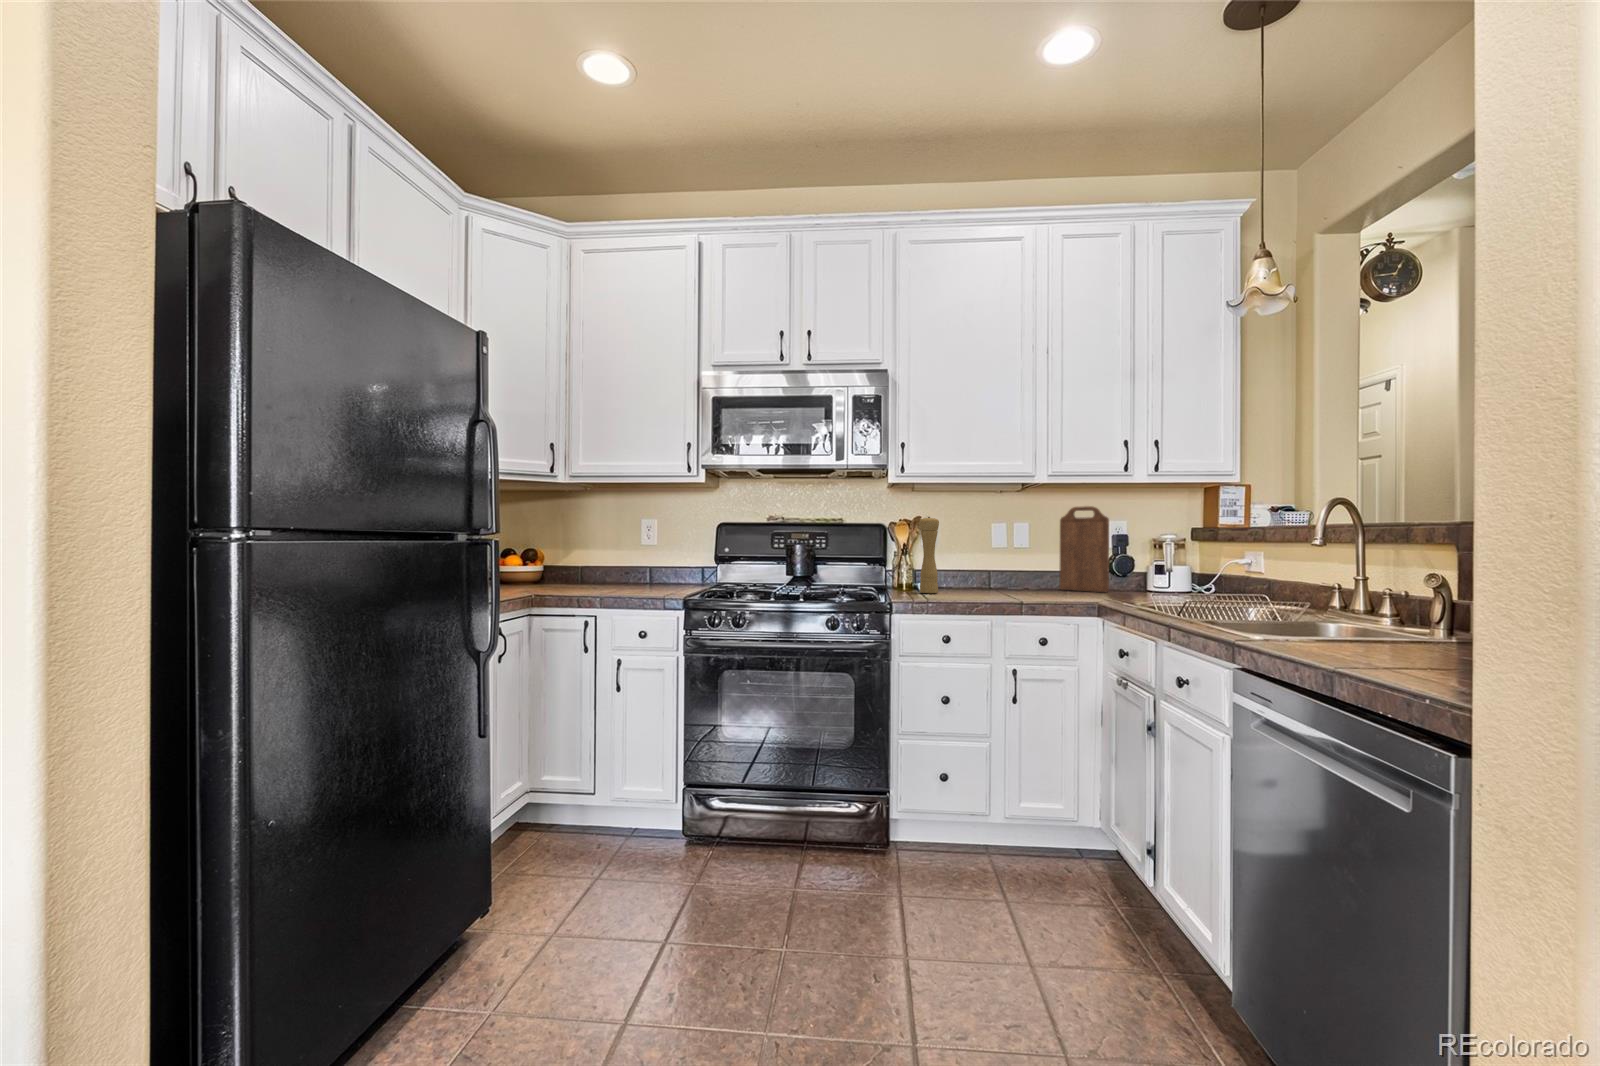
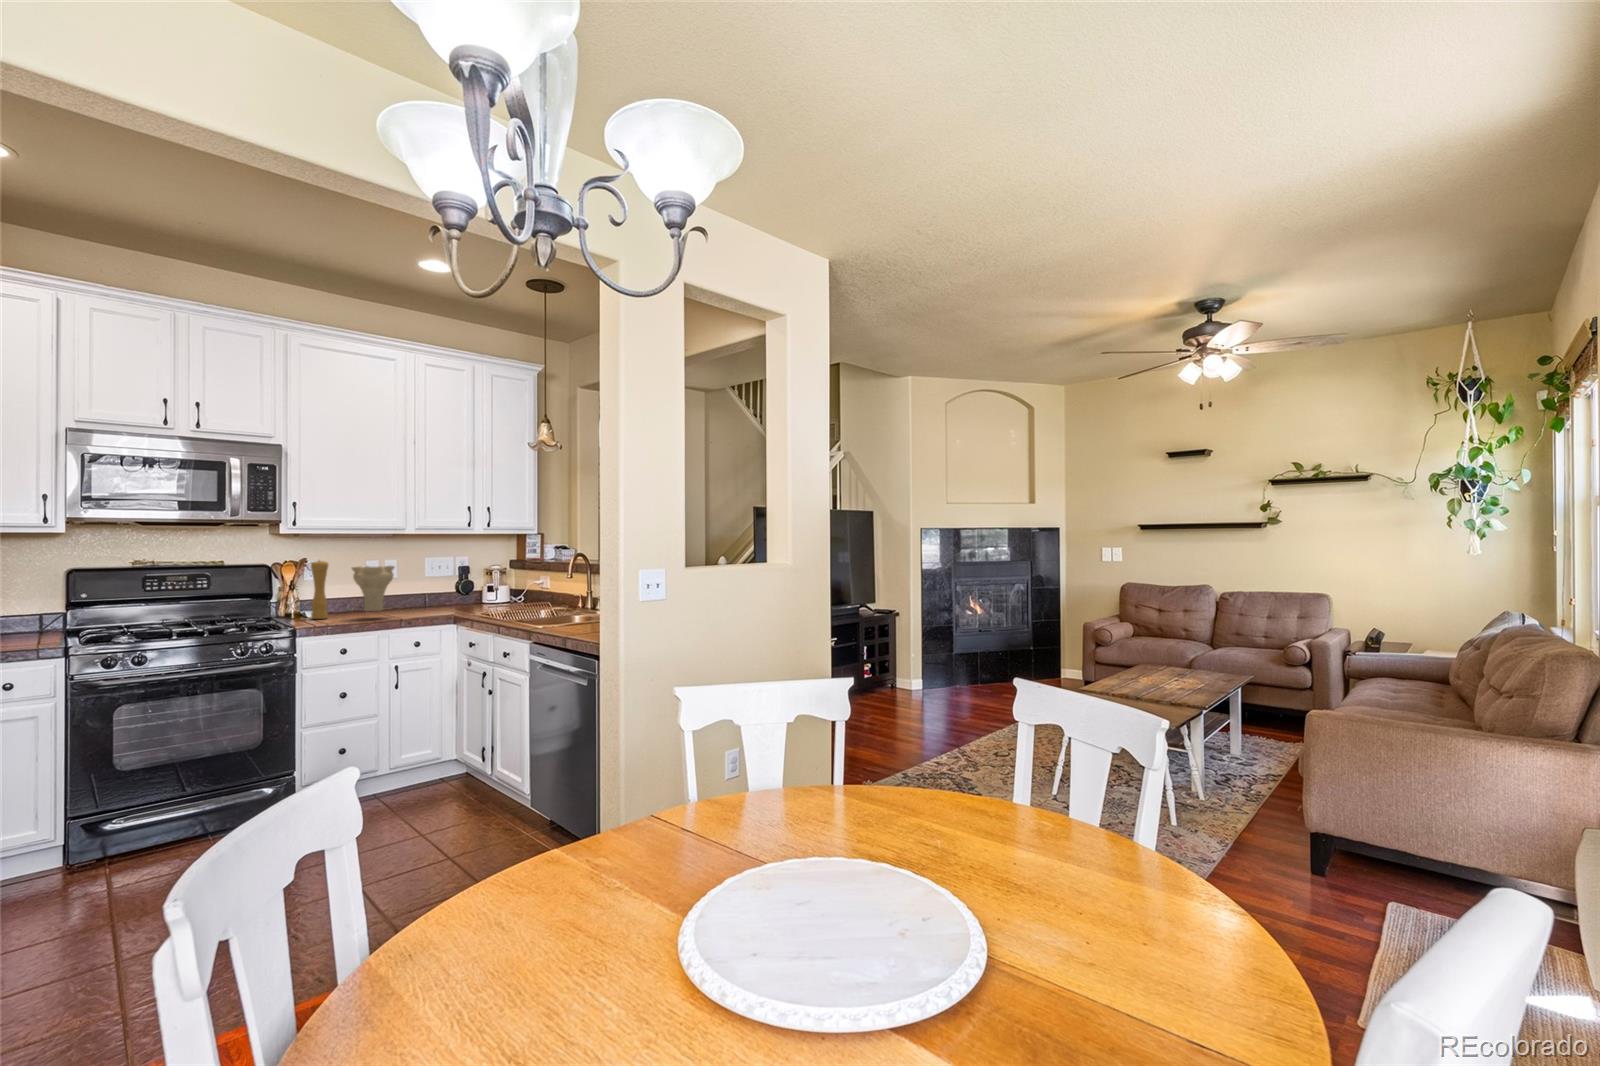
cutting board: present [1060,506,1109,592] -> none [421,548,457,607]
vase: none [951,521,1024,596] -> present [352,566,395,611]

